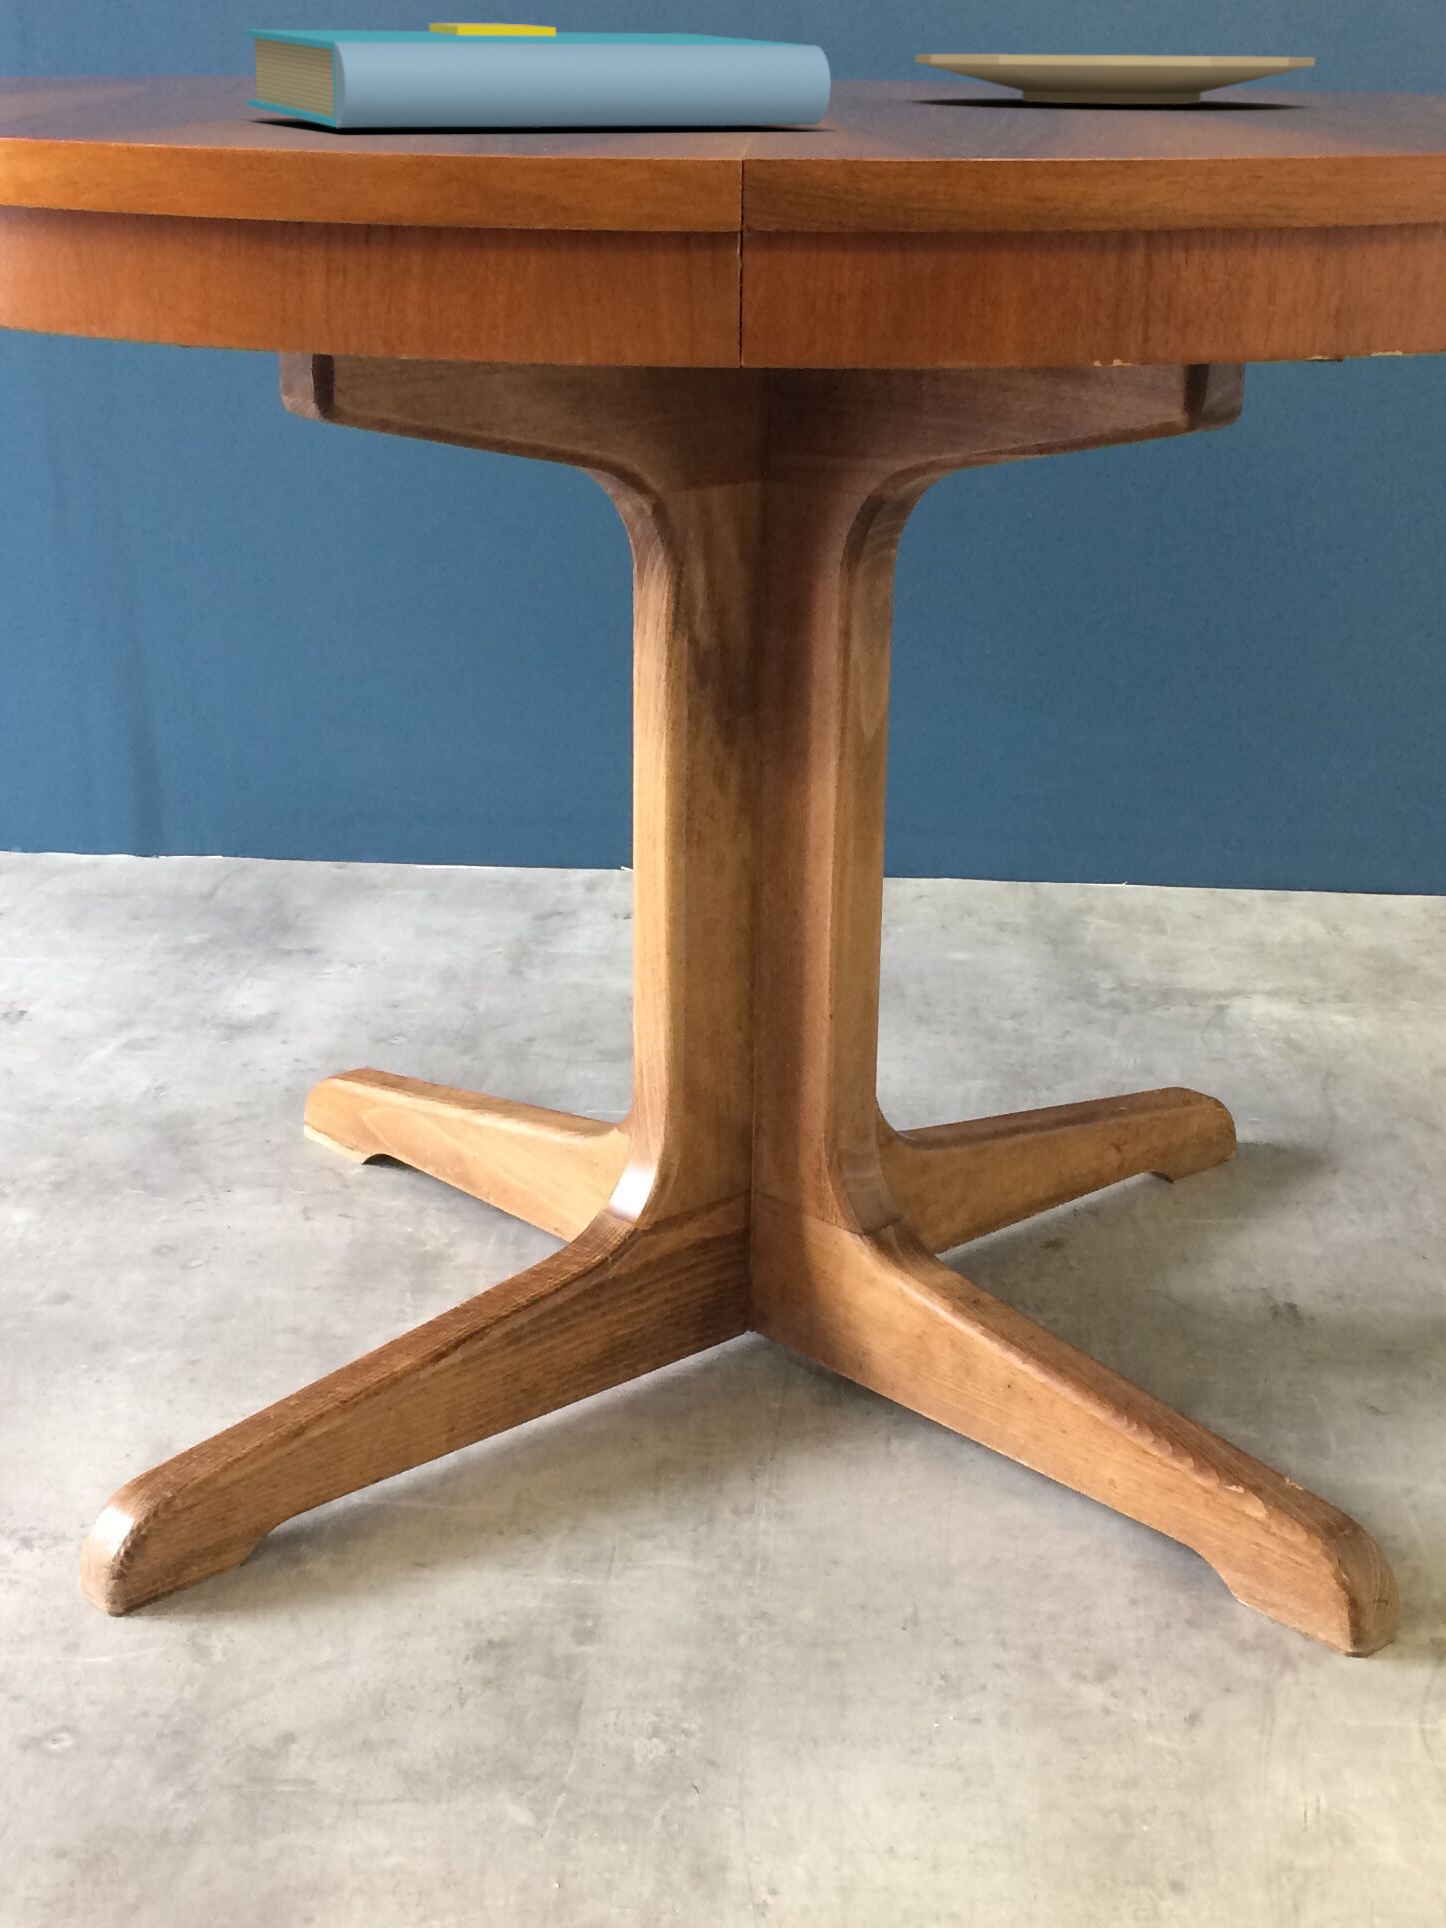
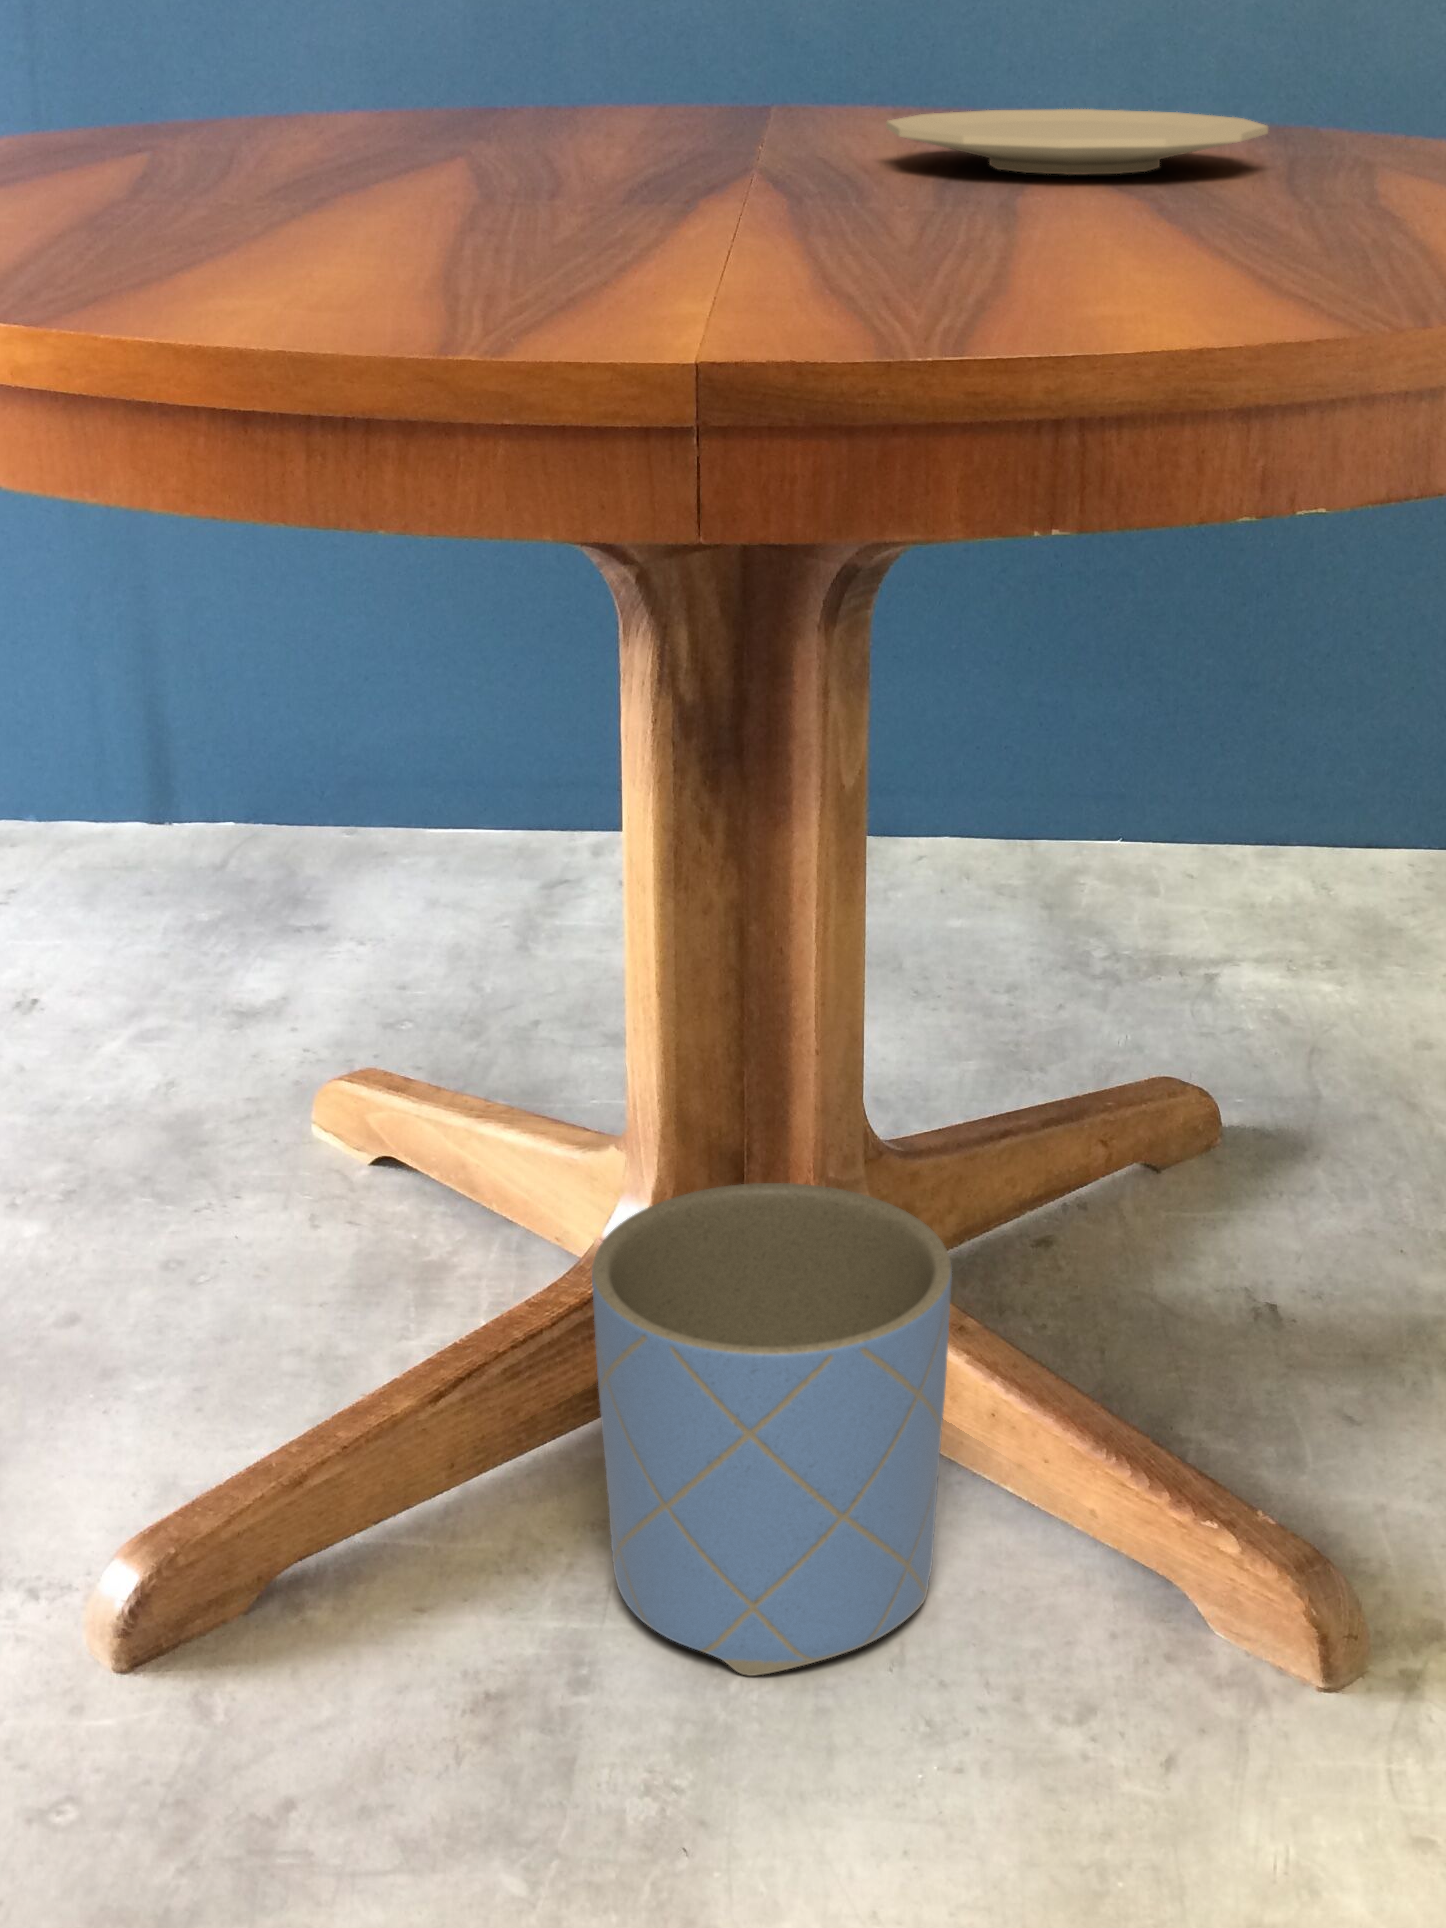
book: present [244,23,831,128] -> none [230,153,790,291]
planter: none [602,1141,973,1631] -> present [592,1183,952,1676]

